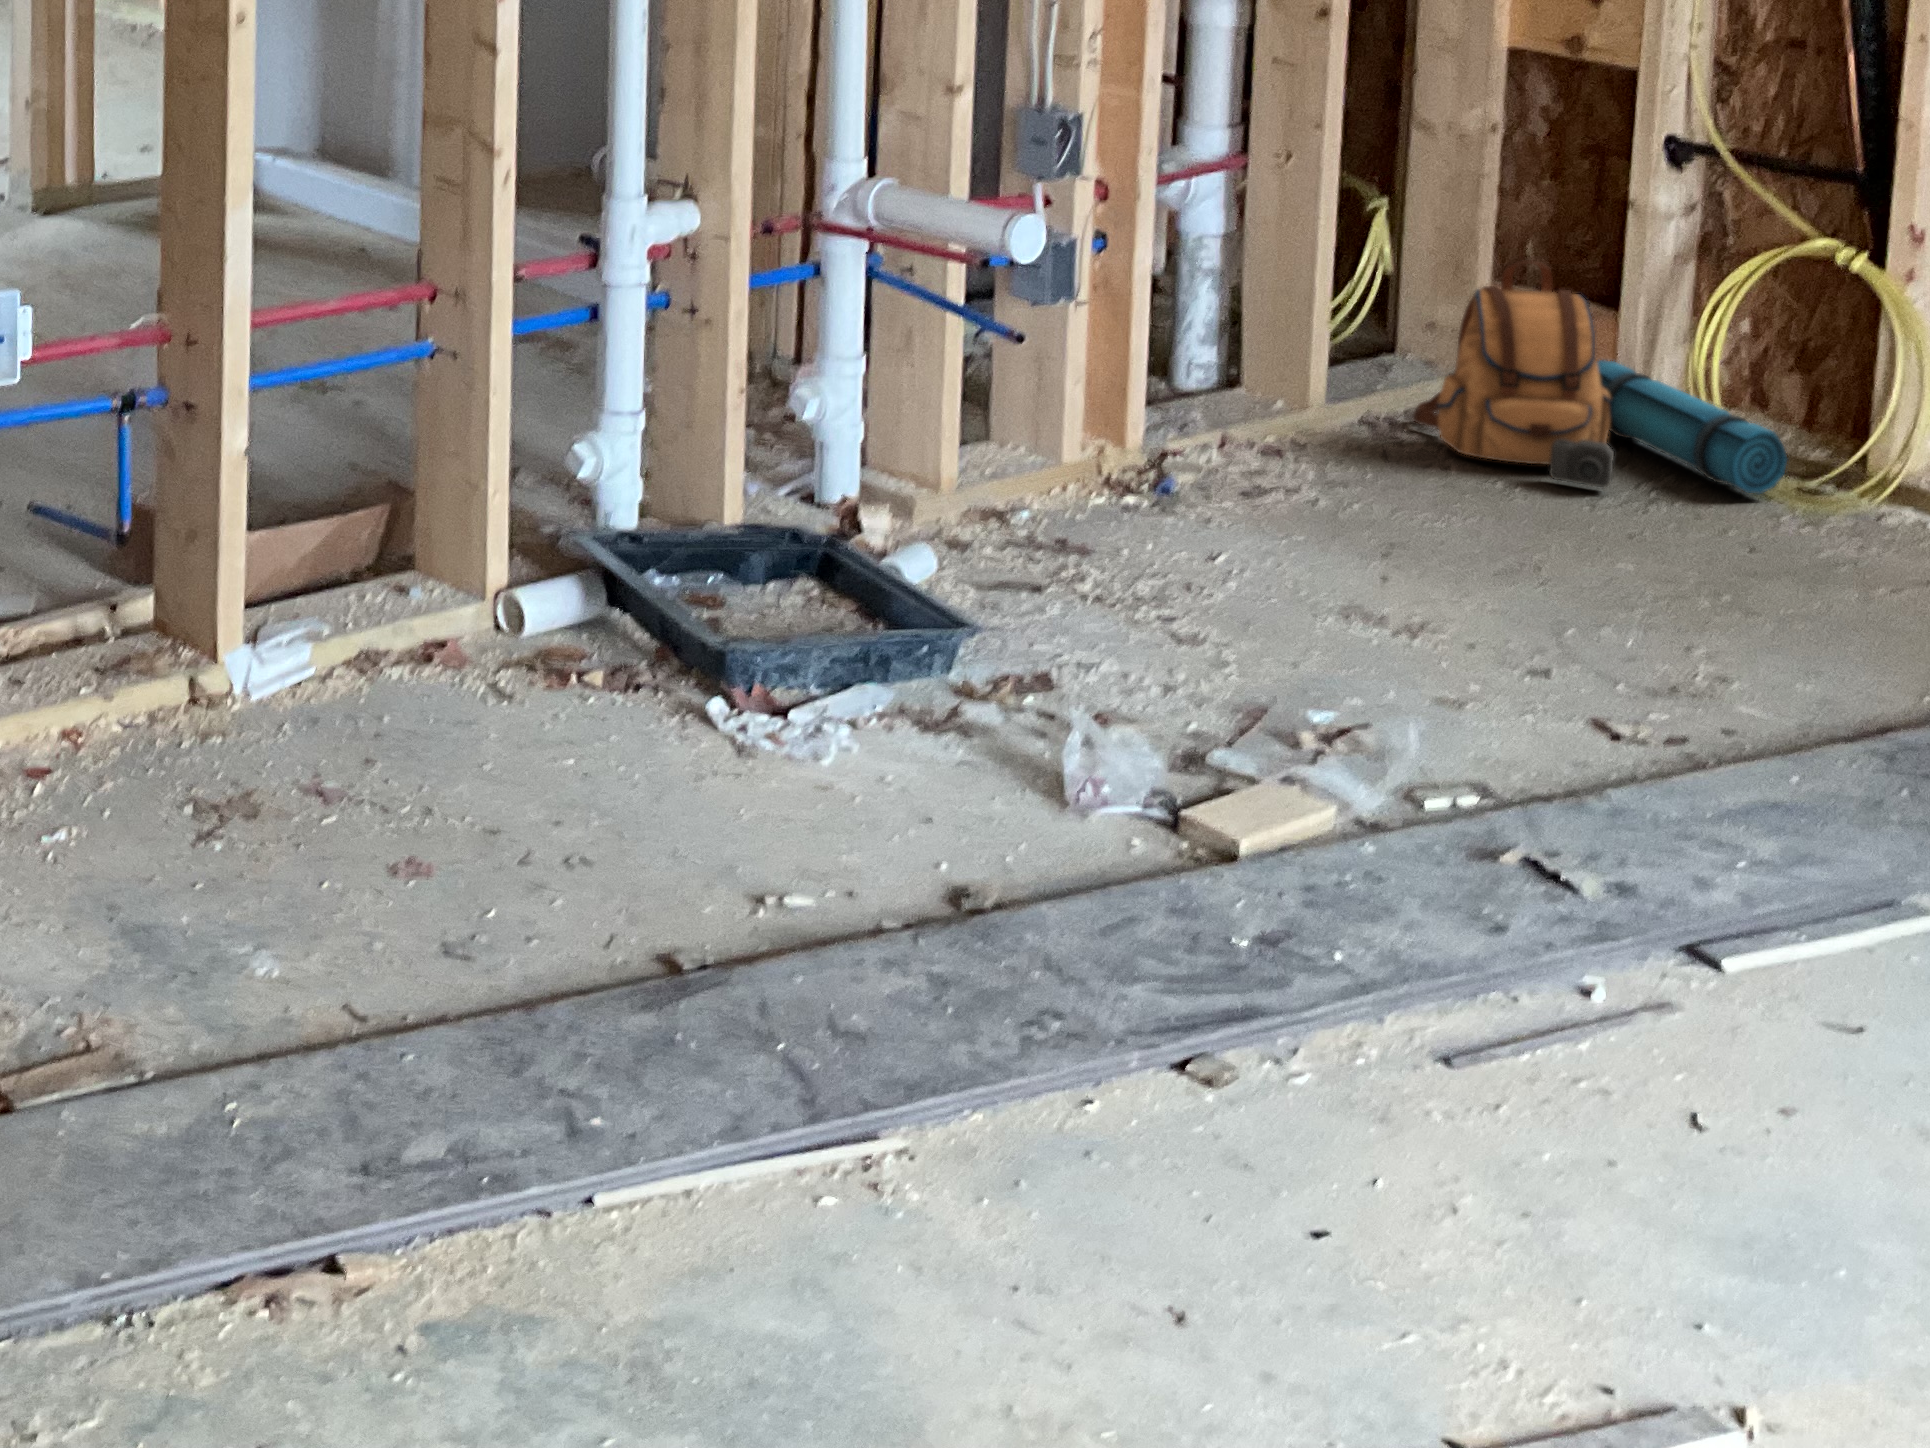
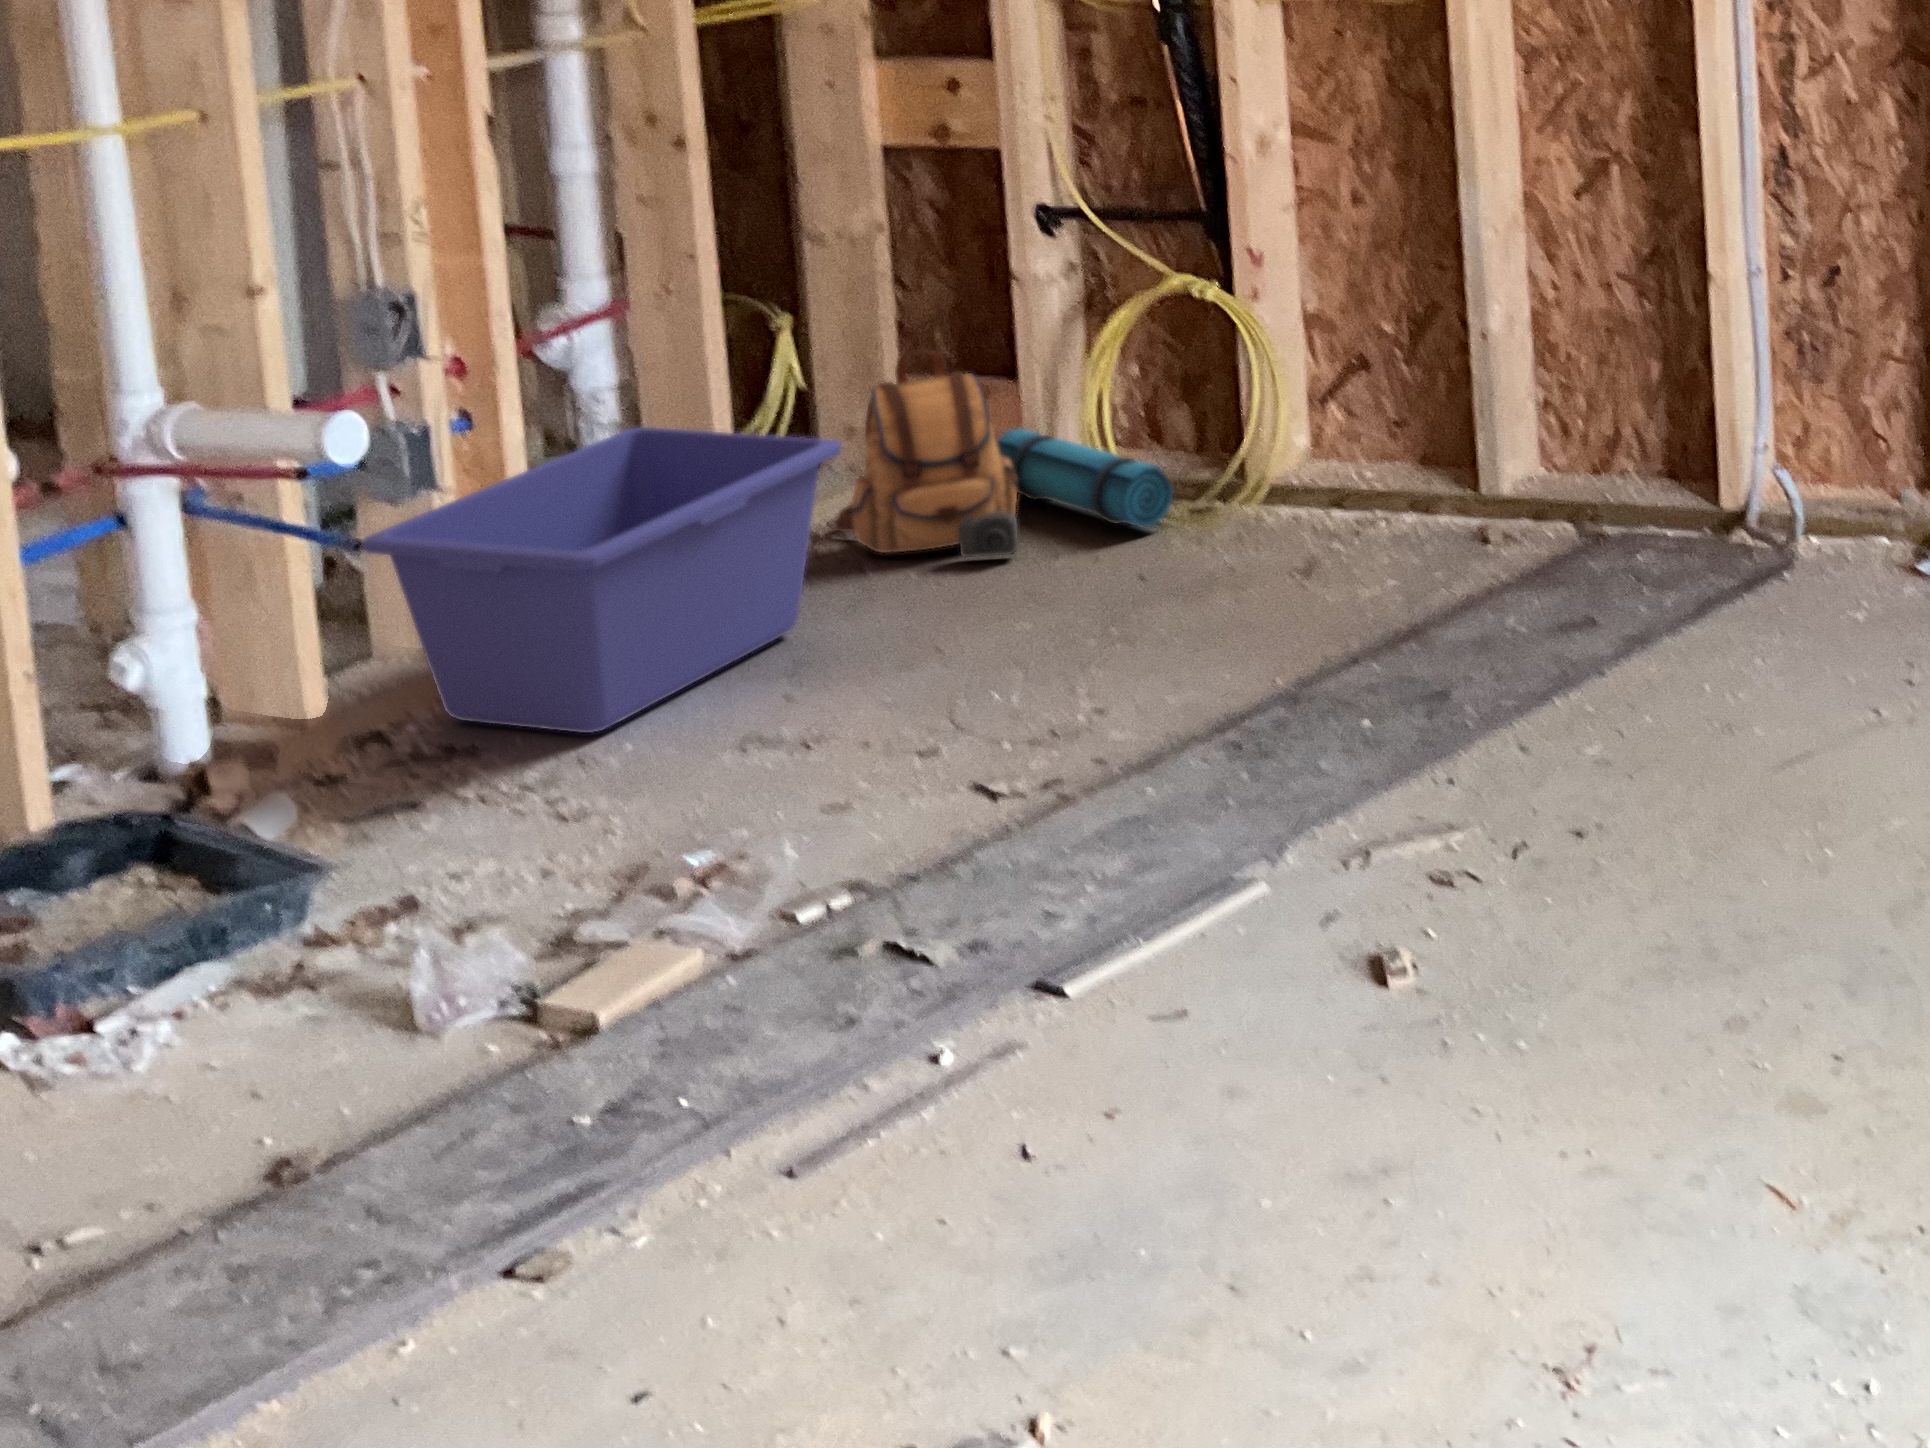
storage bin: none [1013,280,1460,562] -> present [361,427,841,733]

